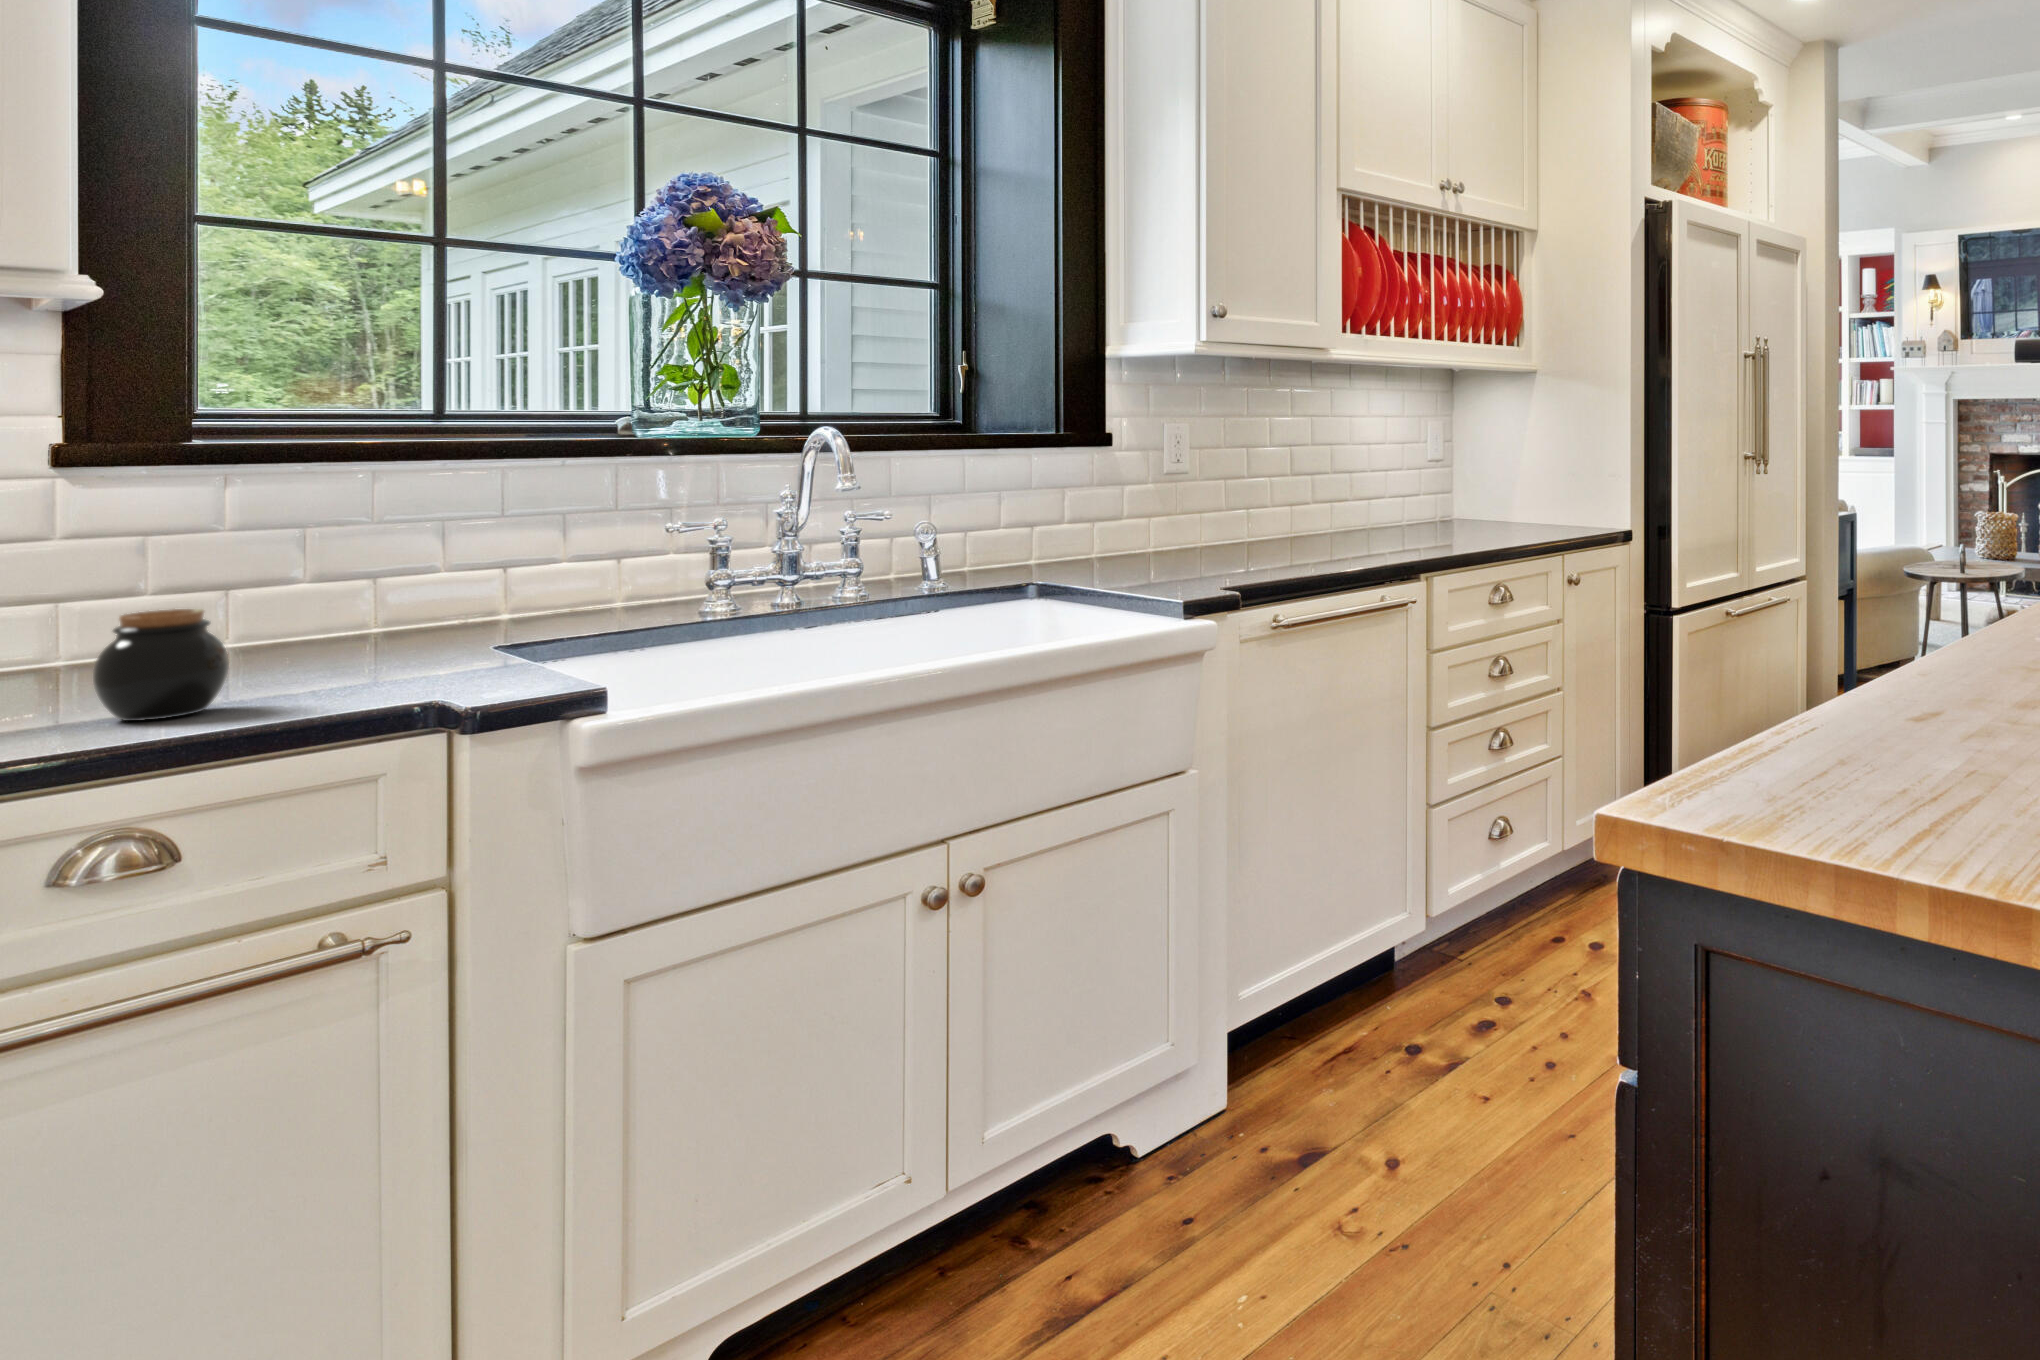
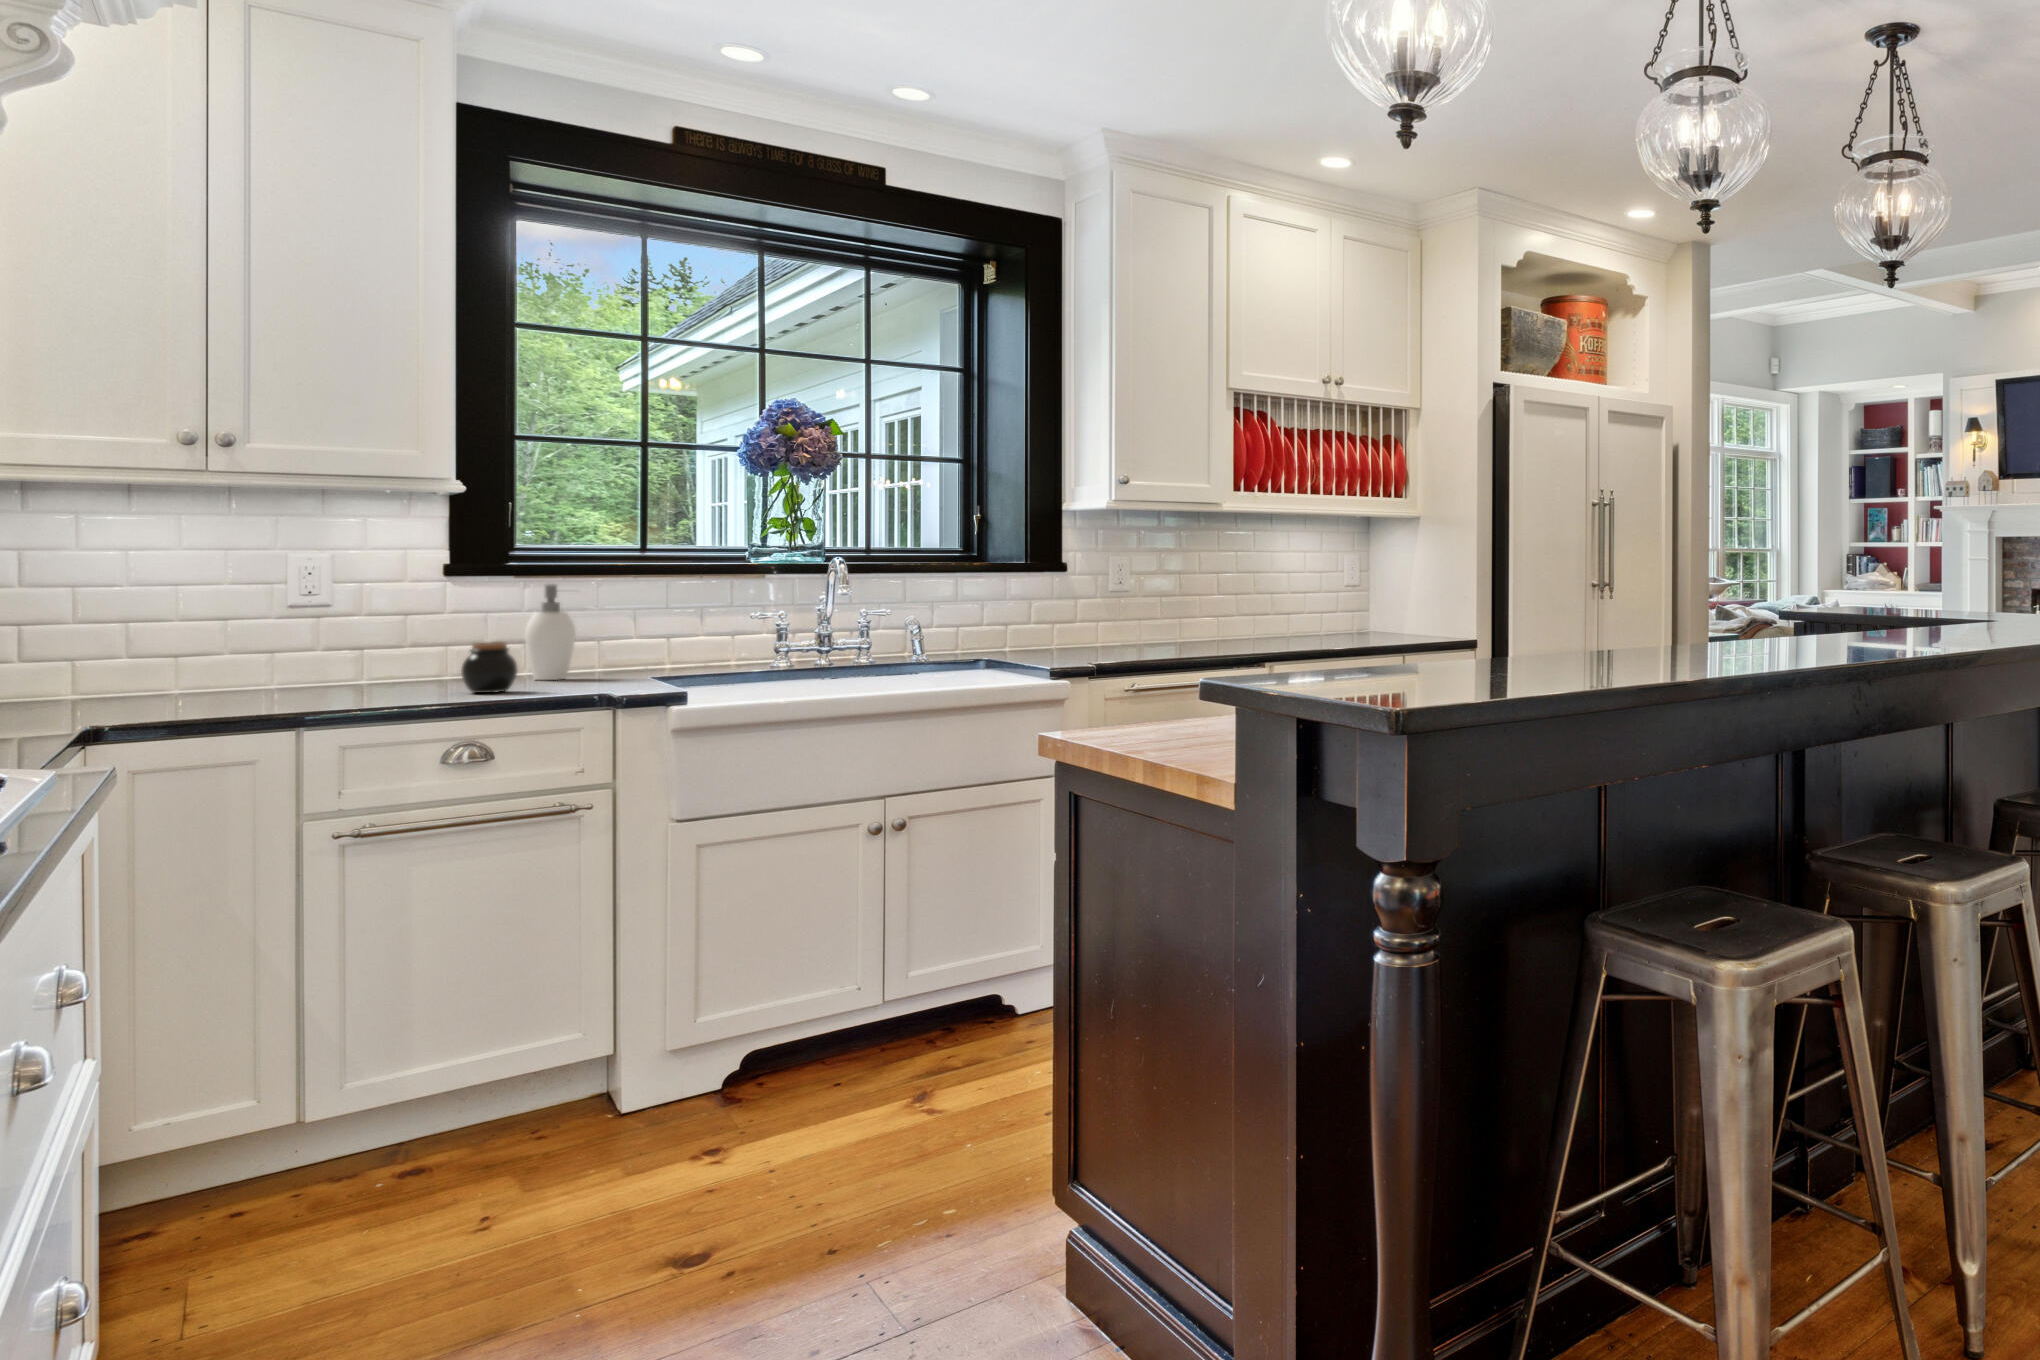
soap dispenser: none [227,483,347,666] -> present [525,584,576,680]

